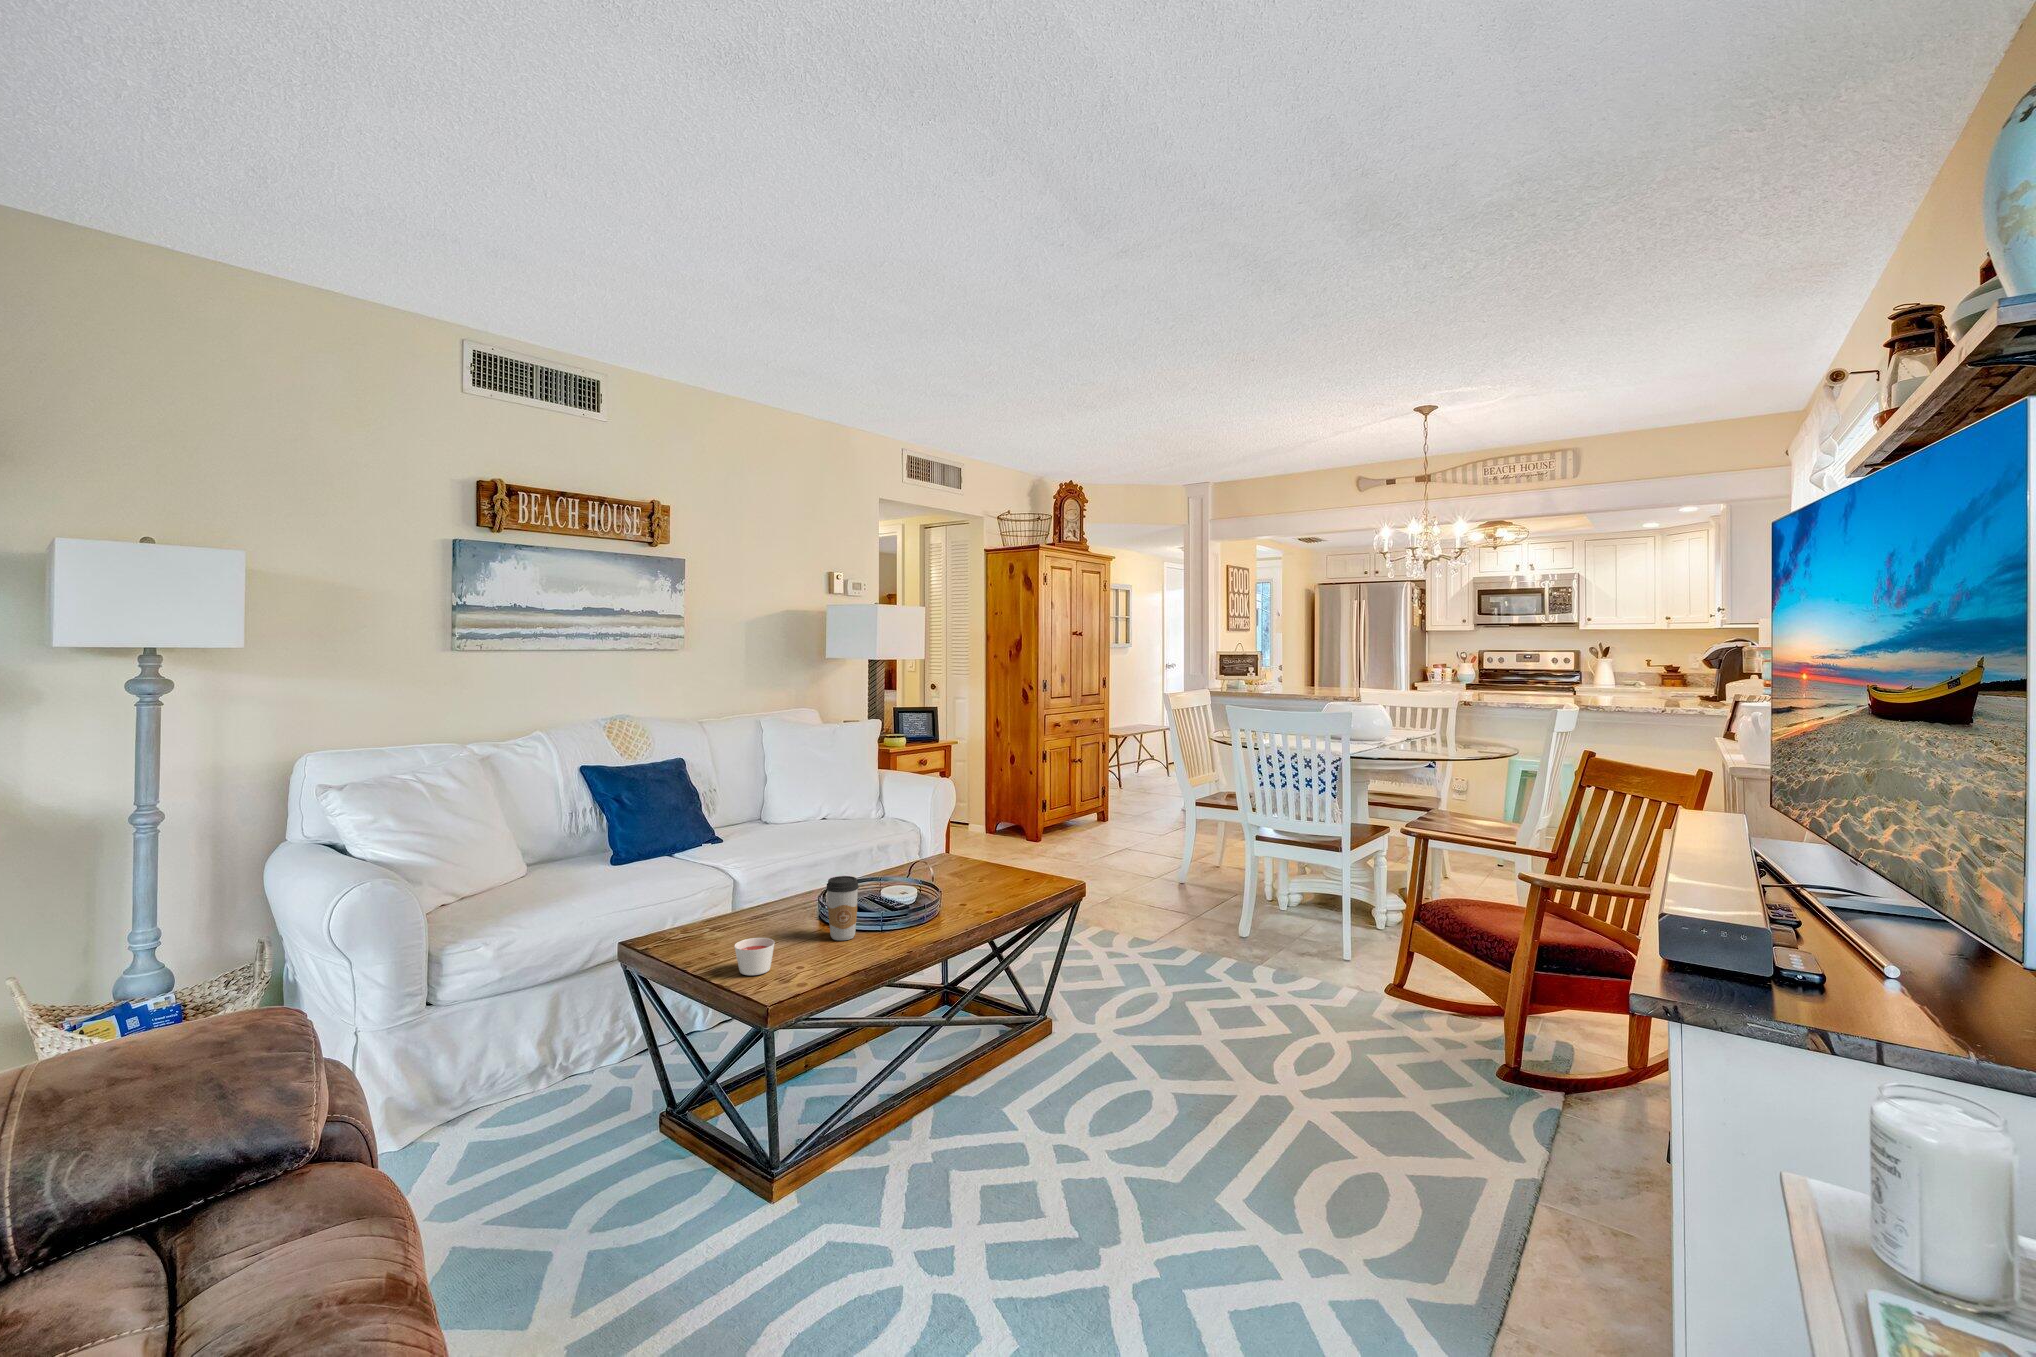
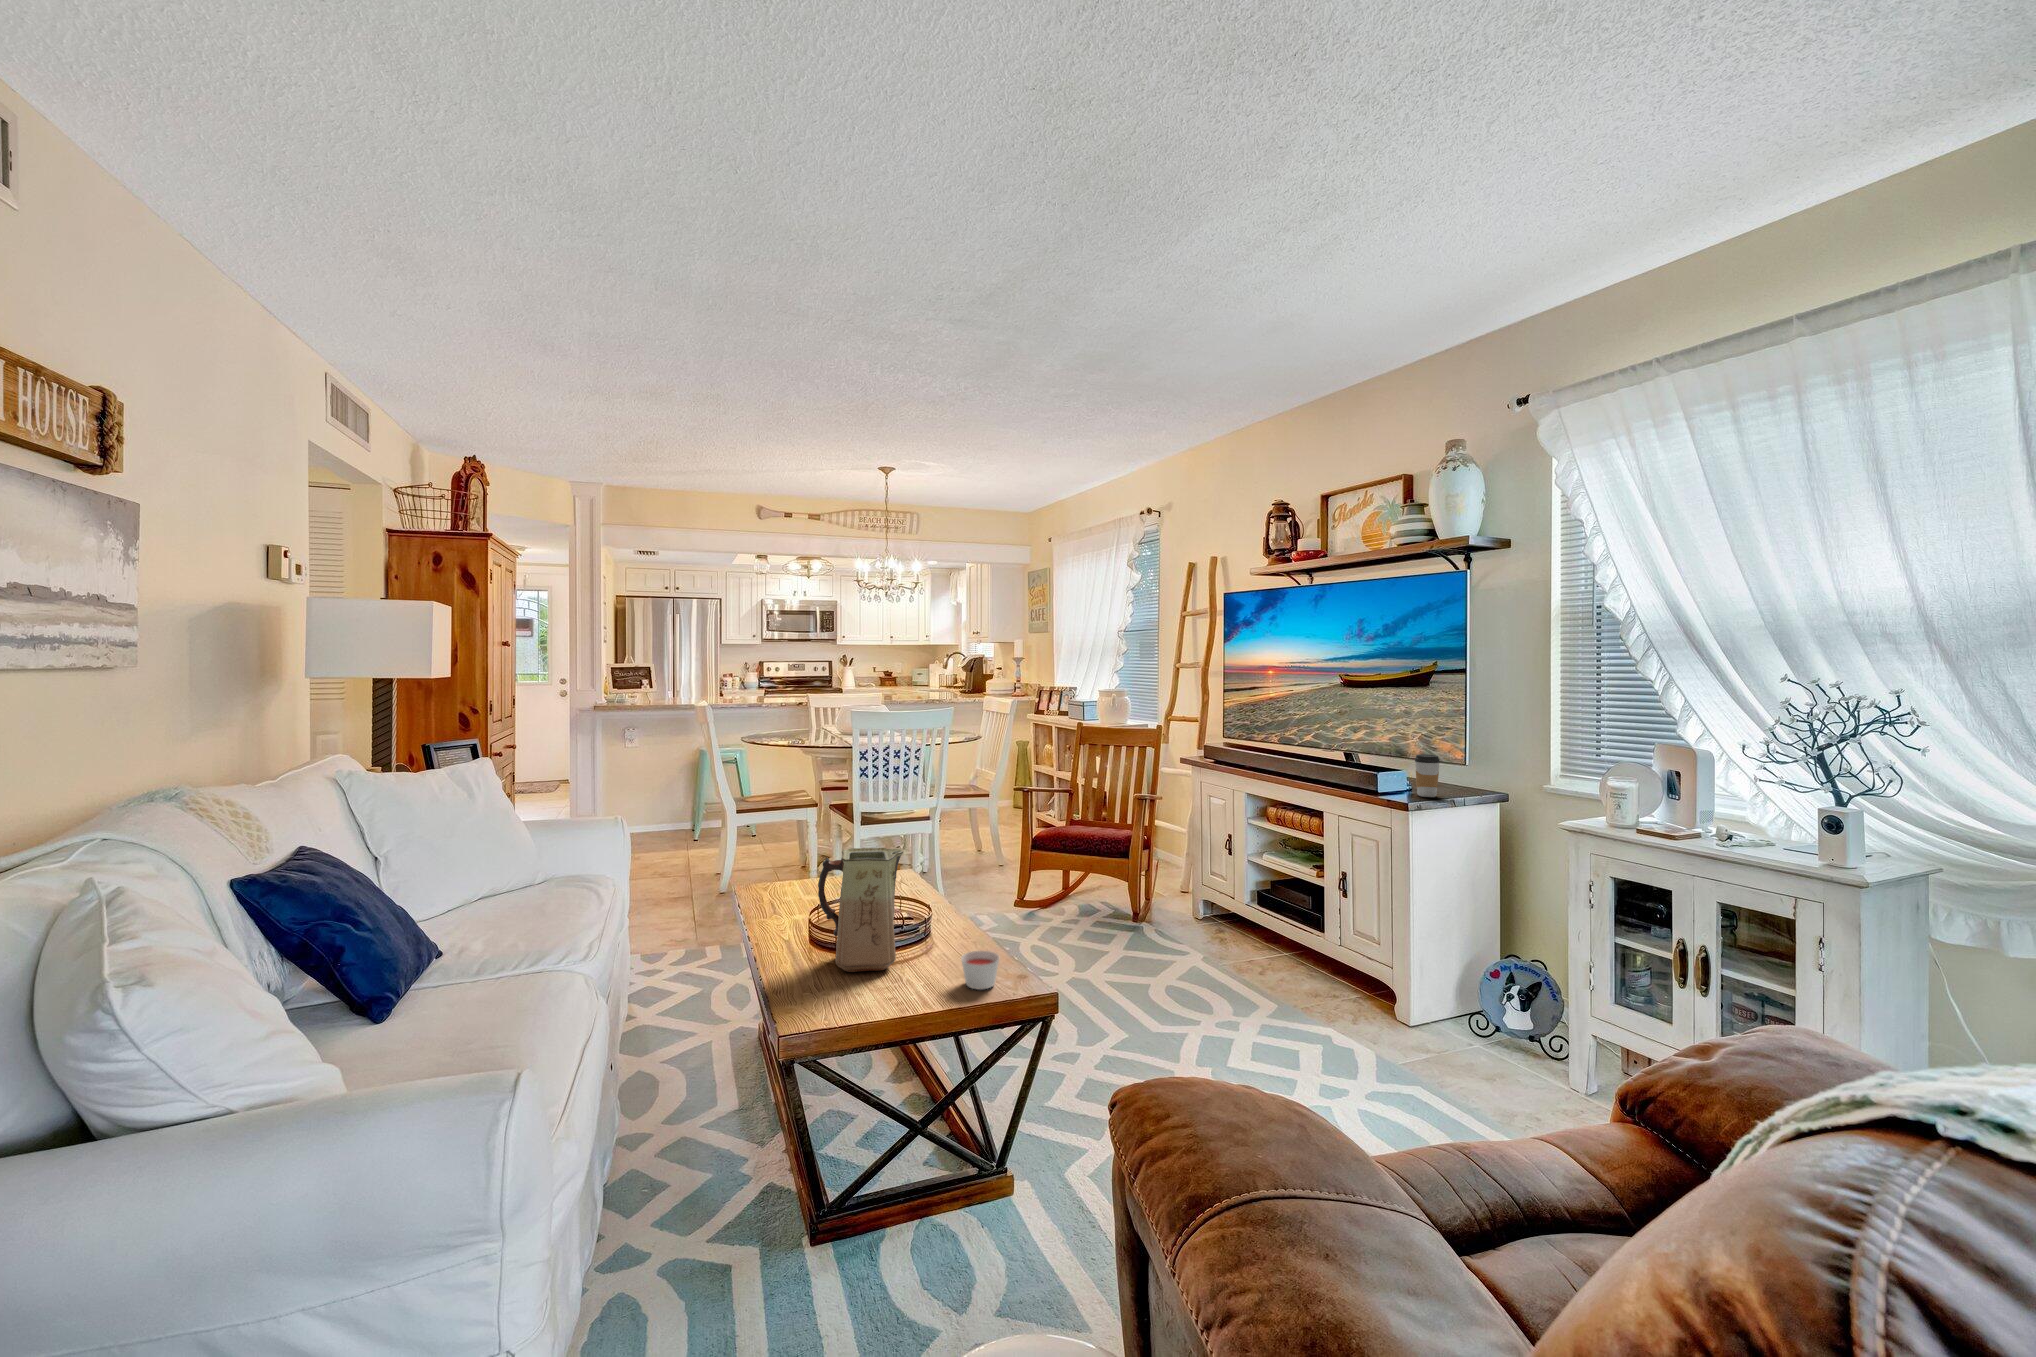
vase: none [737,820,804,935] -> present [818,848,903,972]
coffee cup: present [826,876,859,940] -> present [1415,754,1440,797]

